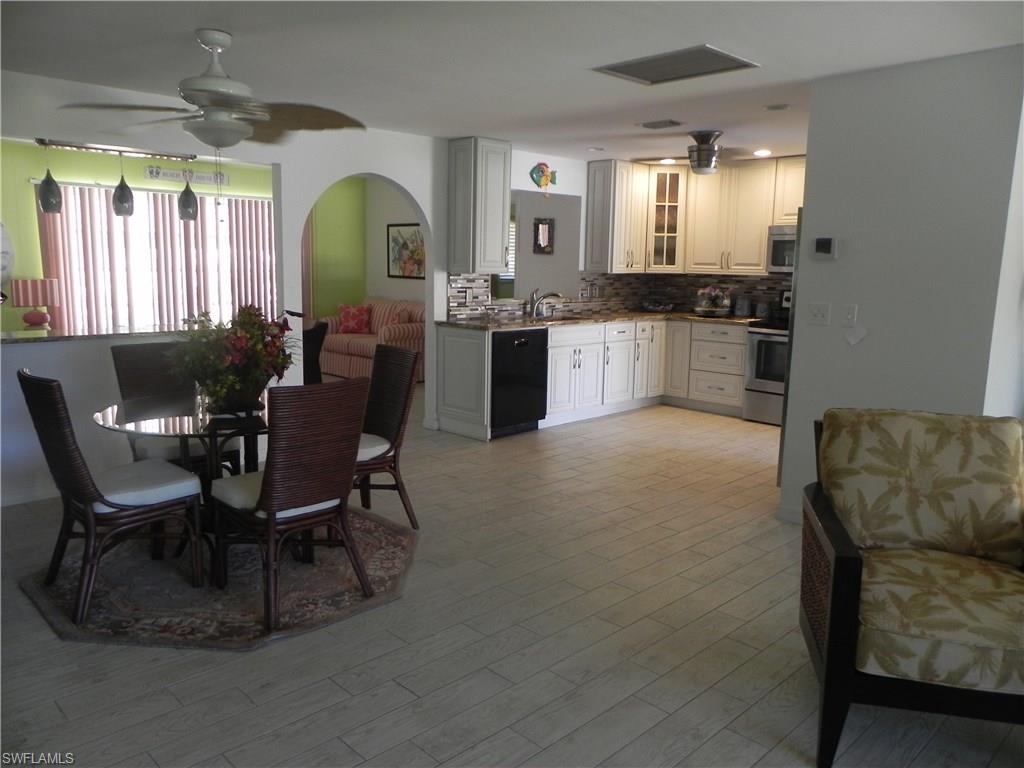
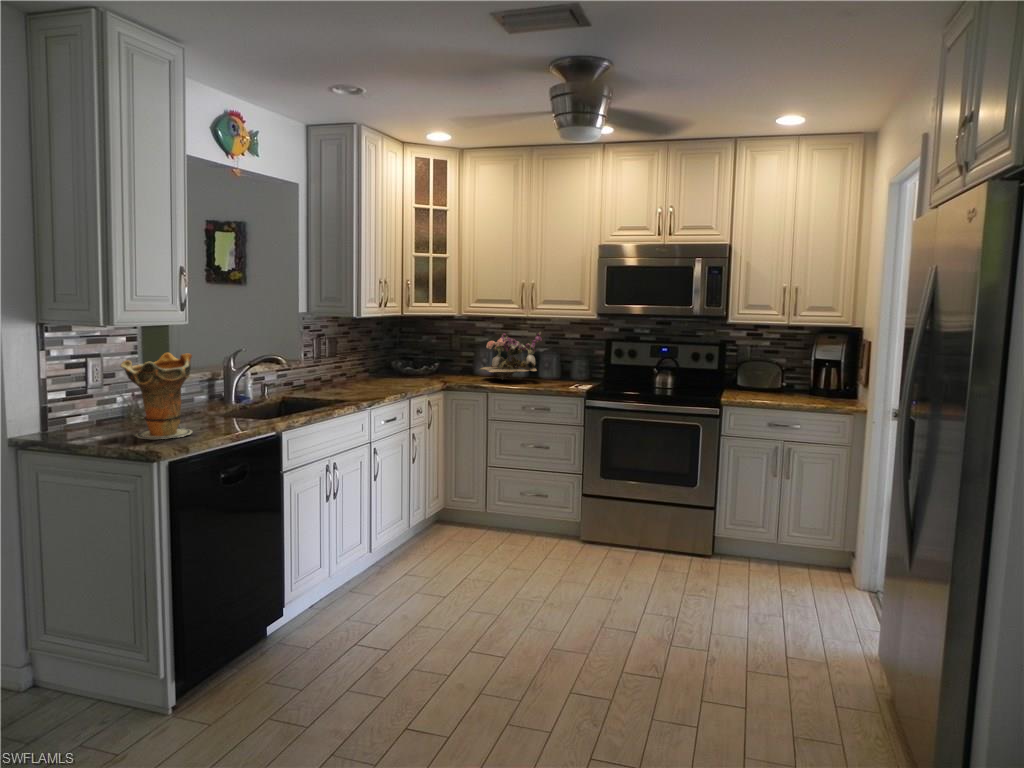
decorative vase: none [478,286,507,323] -> present [121,353,192,439]

